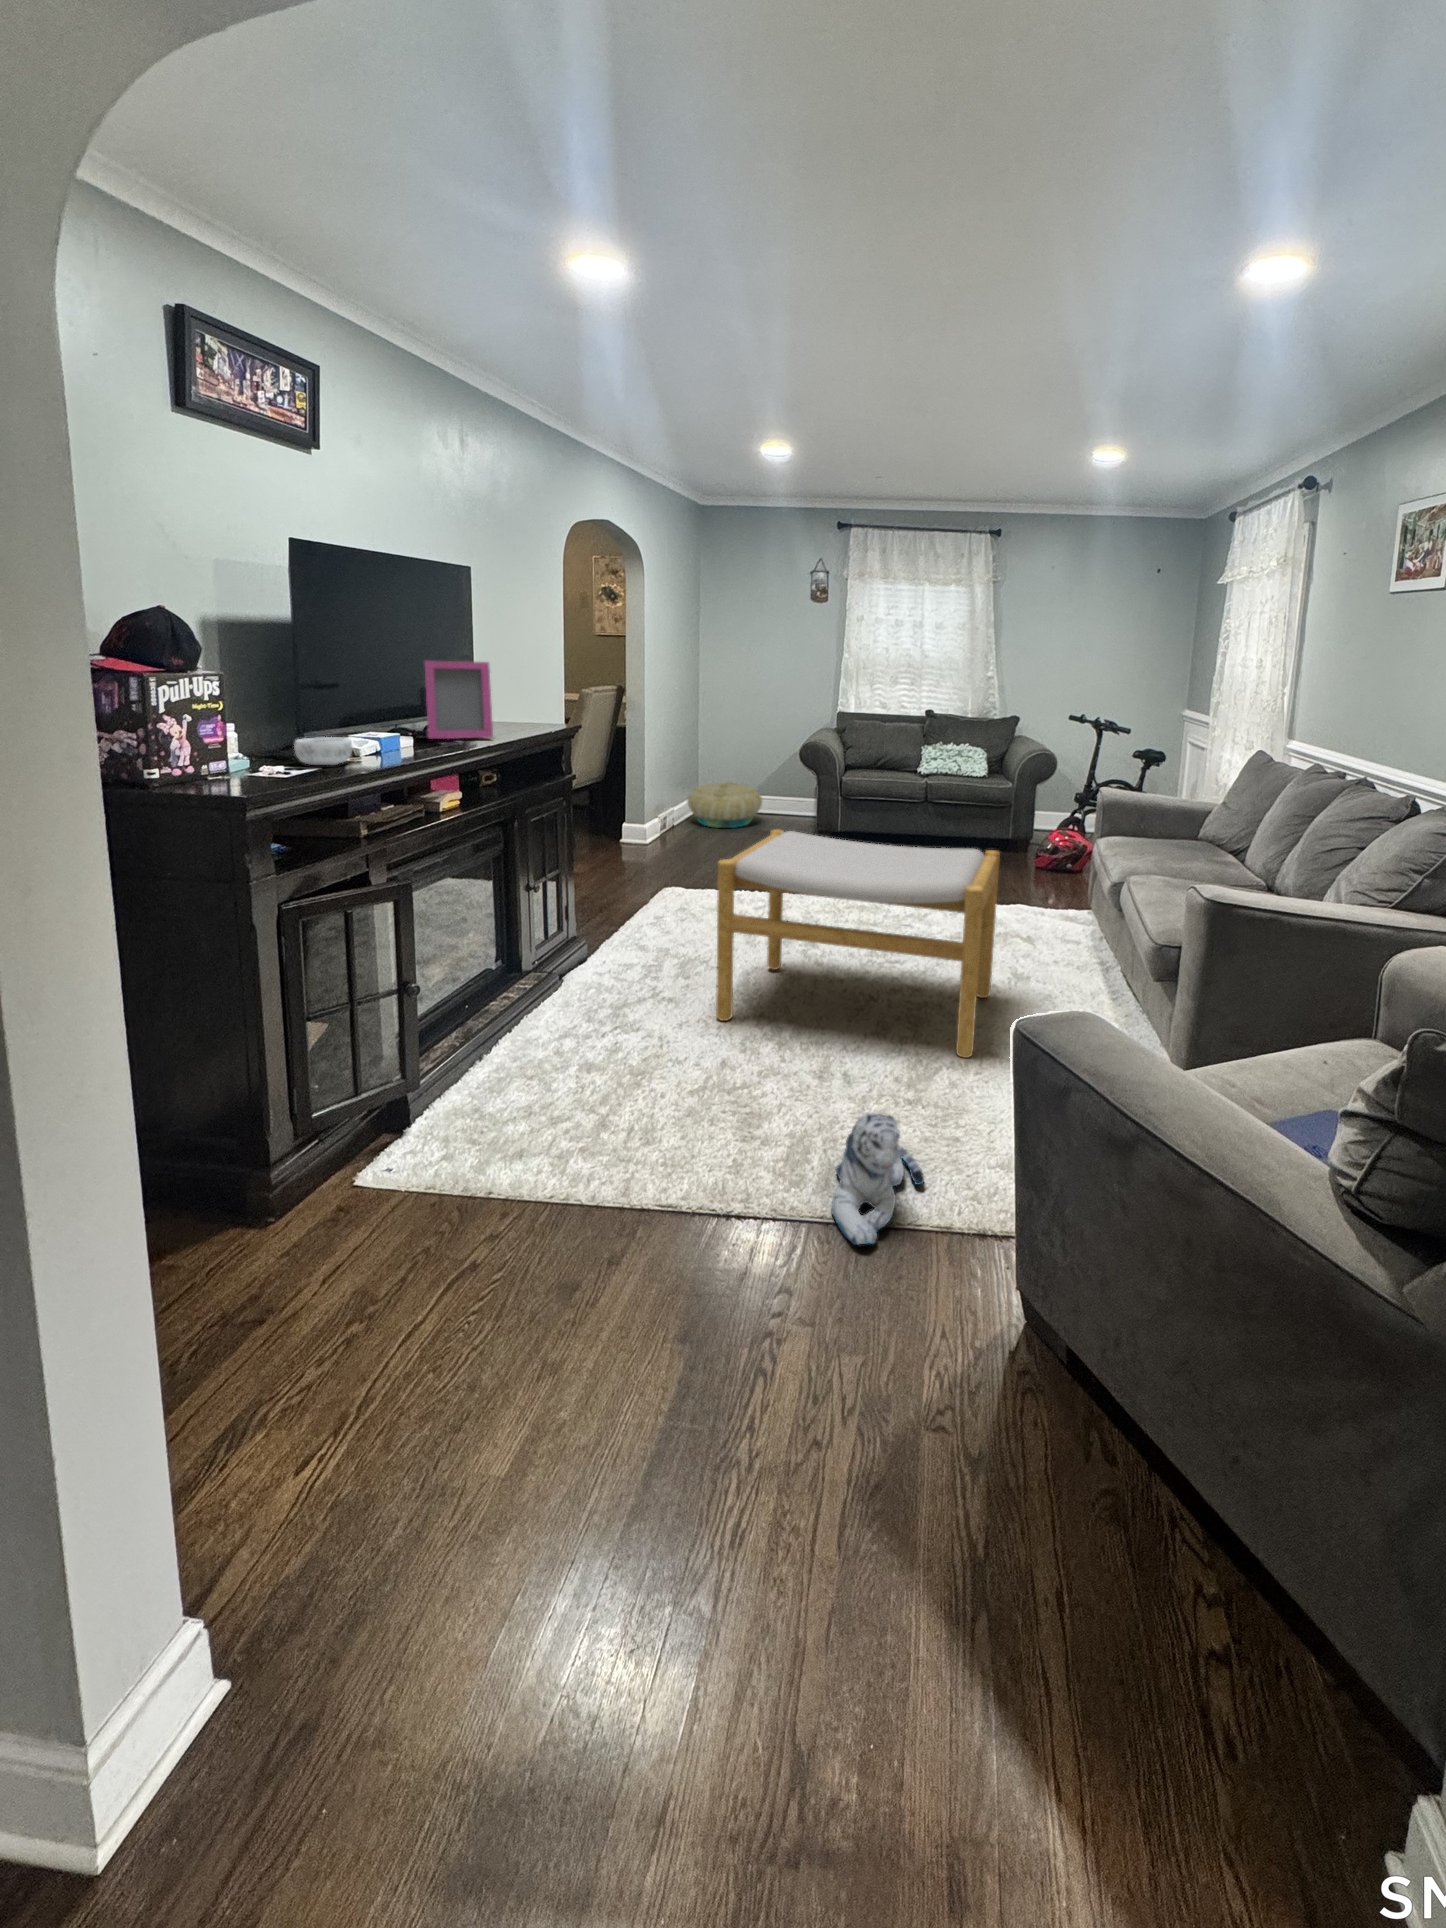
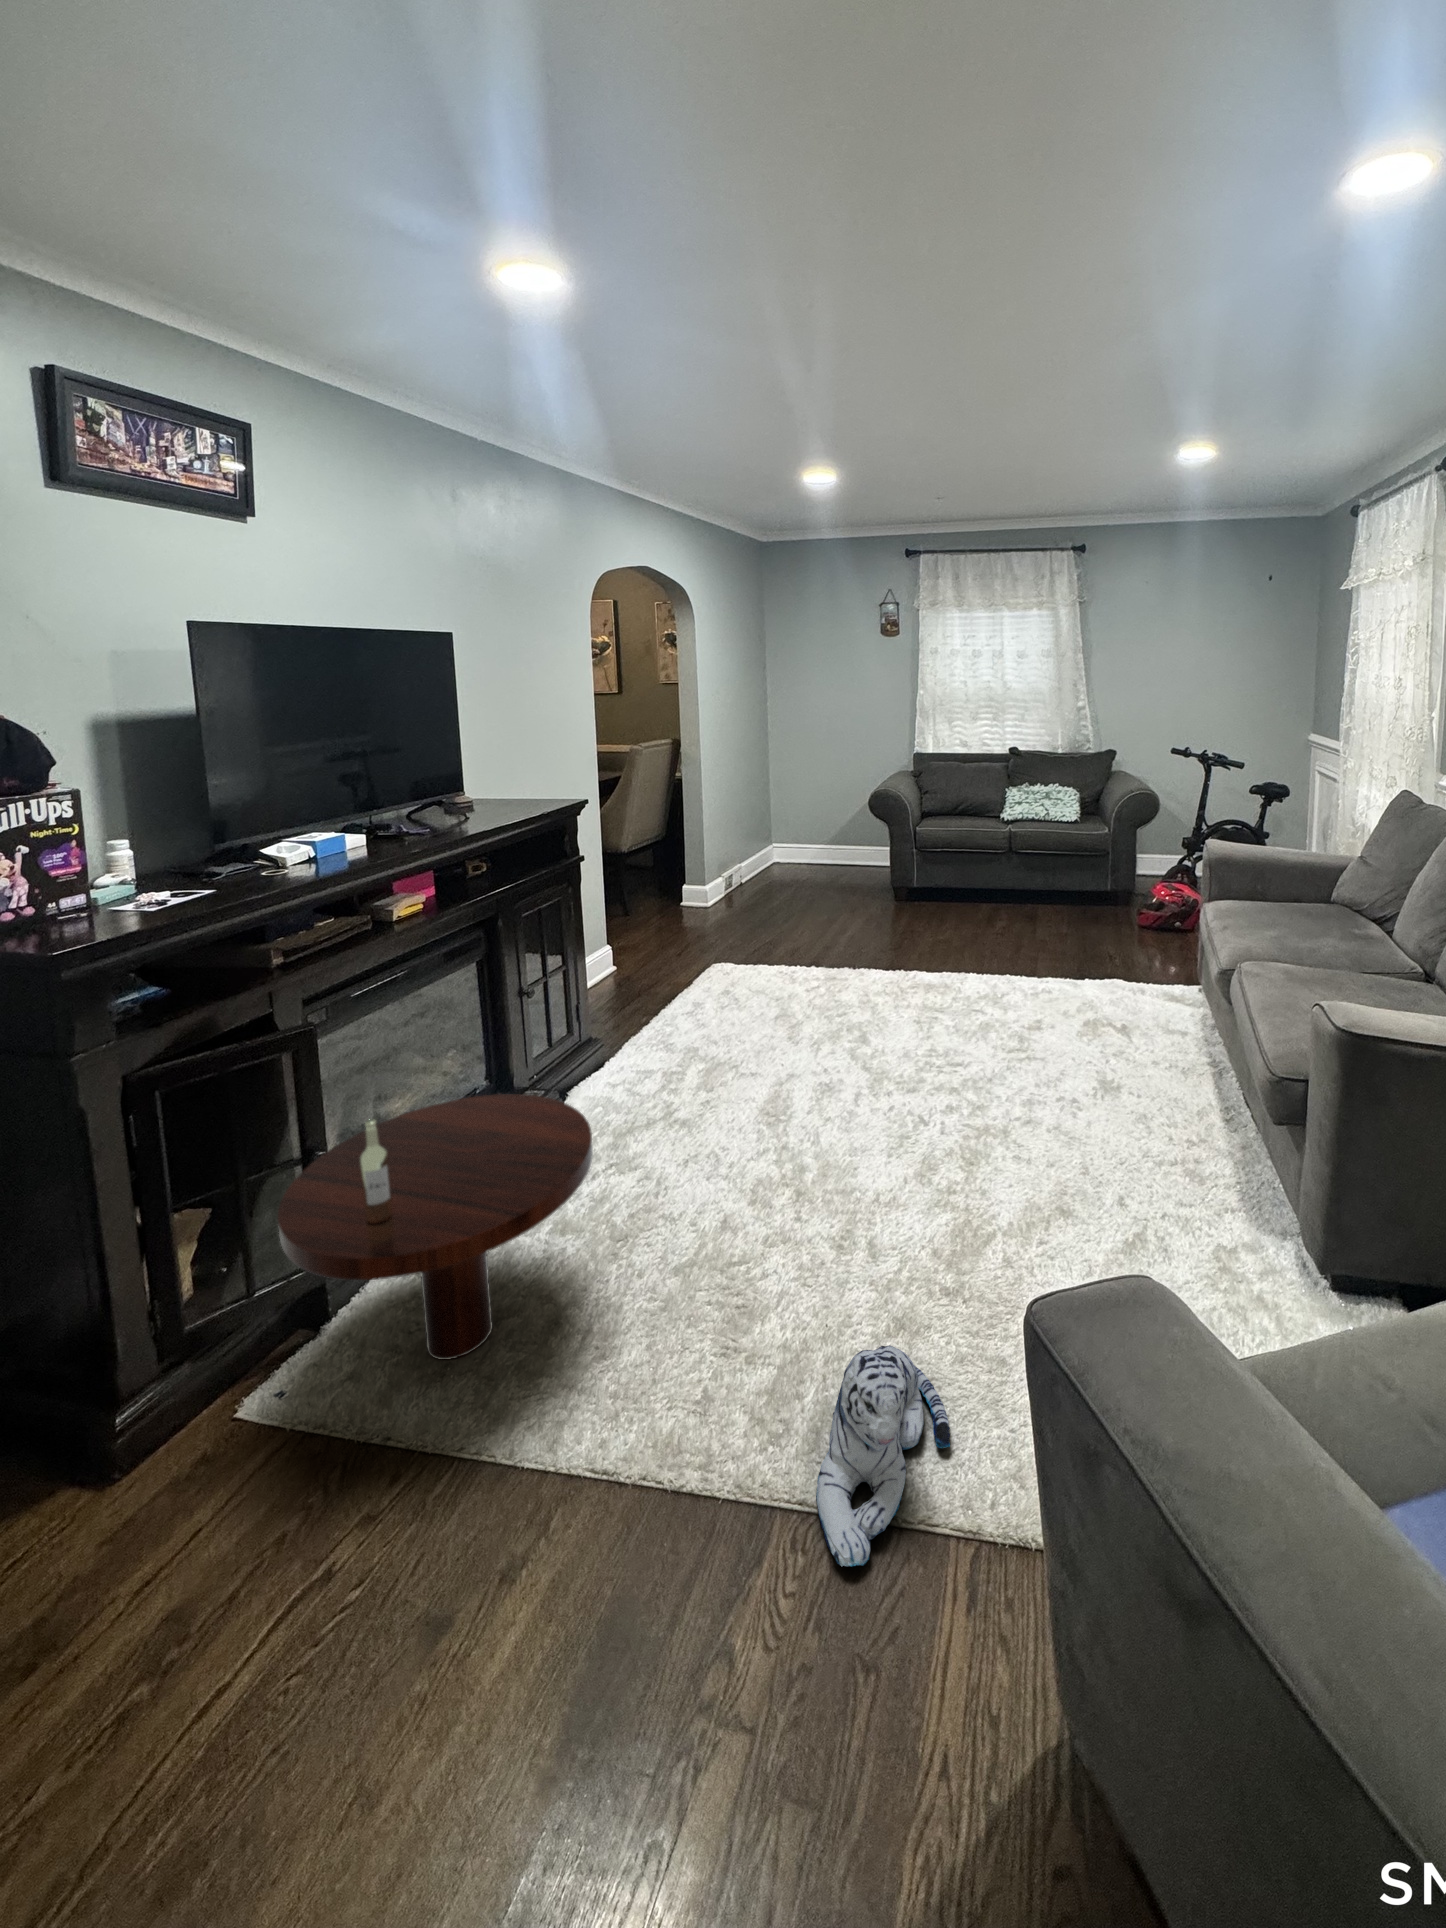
picture frame: present [425,660,493,739] -> none [382,741,462,833]
decorative bowl: present [294,737,352,765] -> none [187,849,259,886]
basket: present [687,782,762,828] -> none [750,835,831,886]
footstool: present [716,830,1000,1058] -> none [721,914,1071,1217]
coffee table: none [397,945,638,1147] -> present [278,1094,593,1360]

